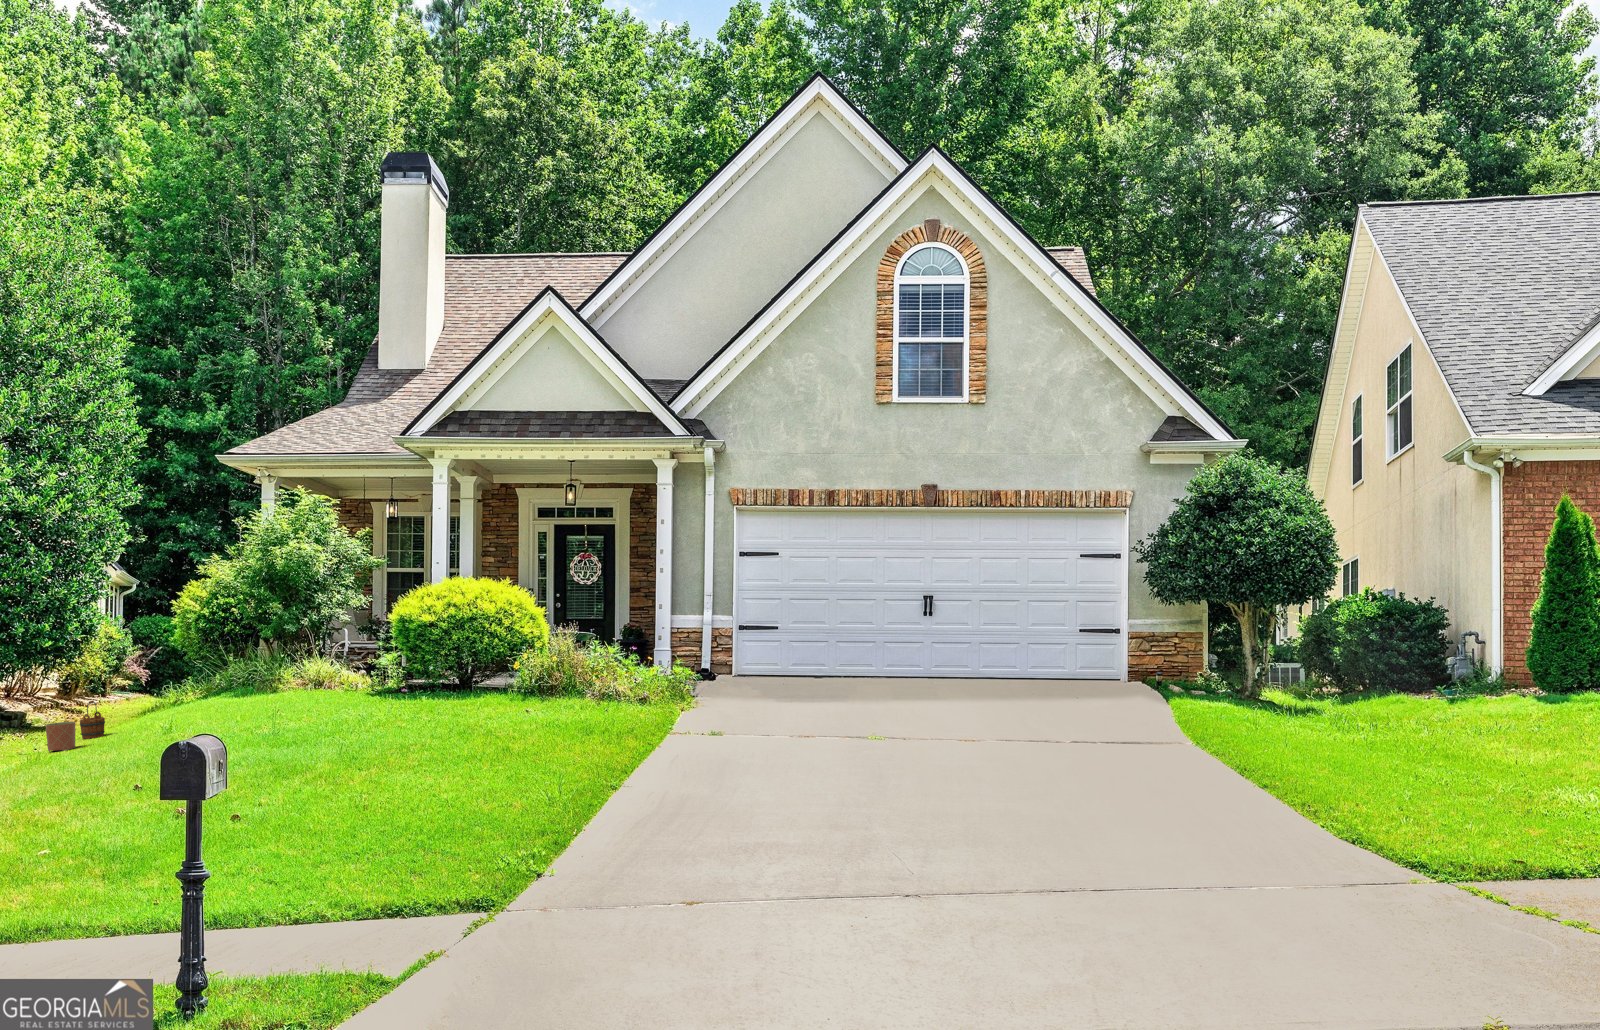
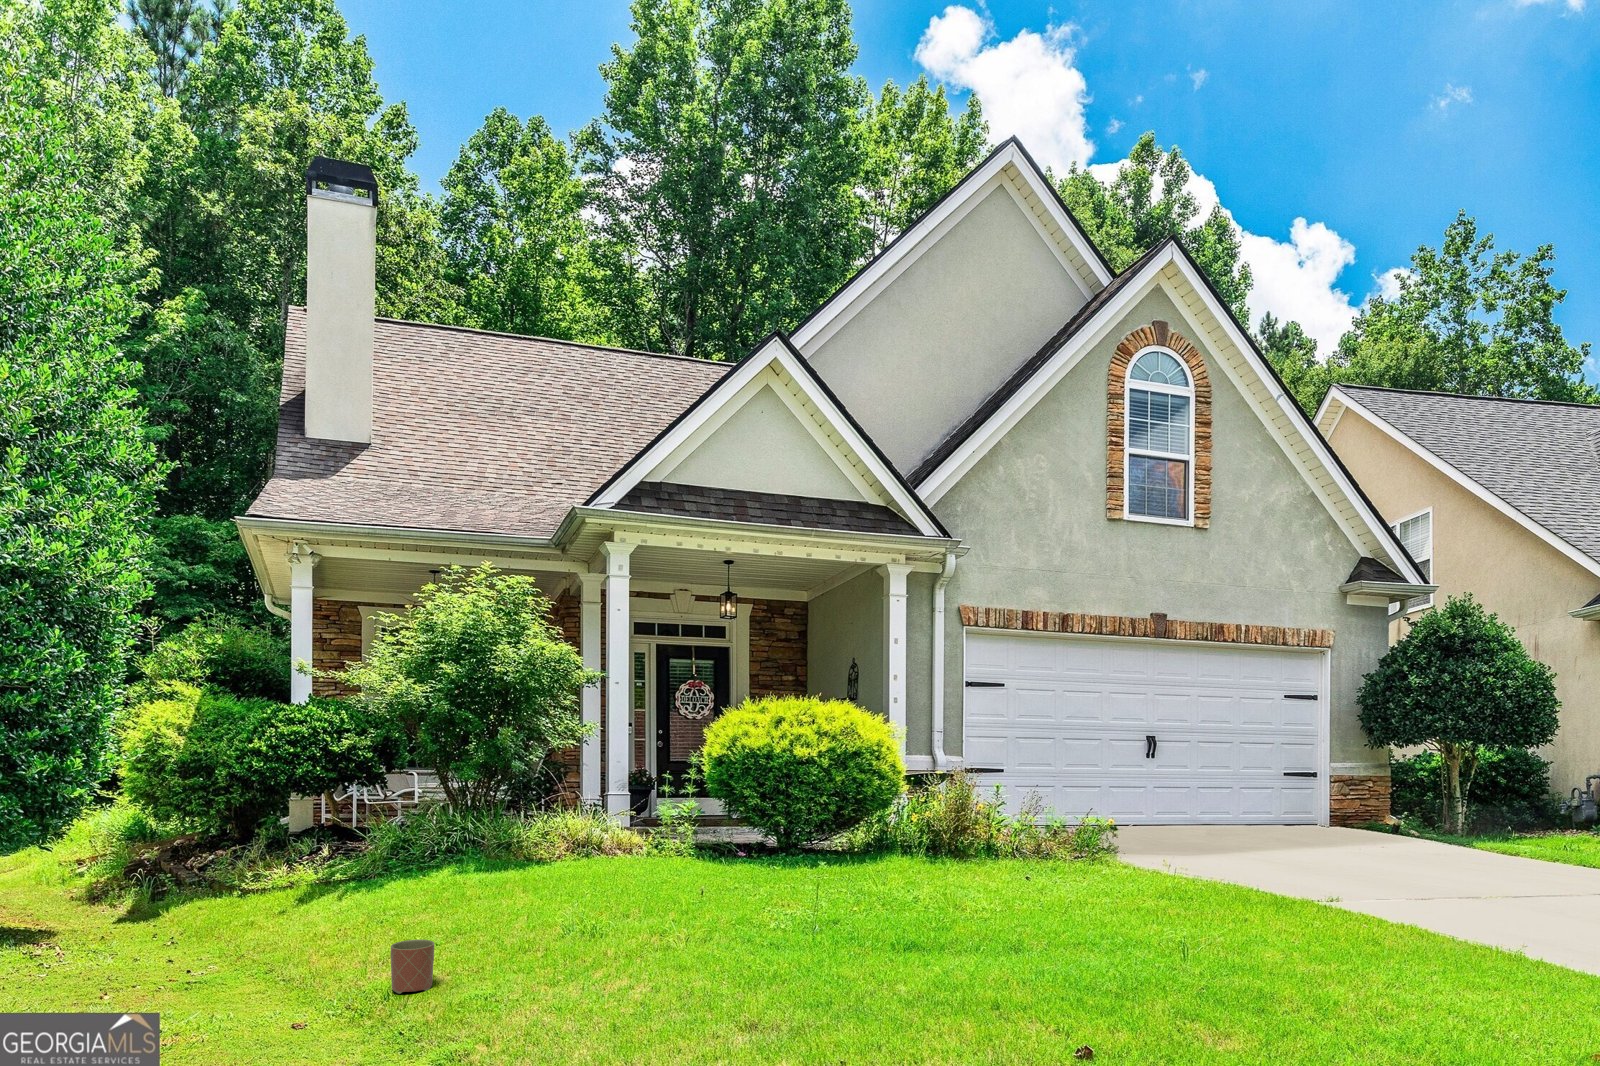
wooden bucket: present [80,701,105,739] -> none [340,898,378,962]

